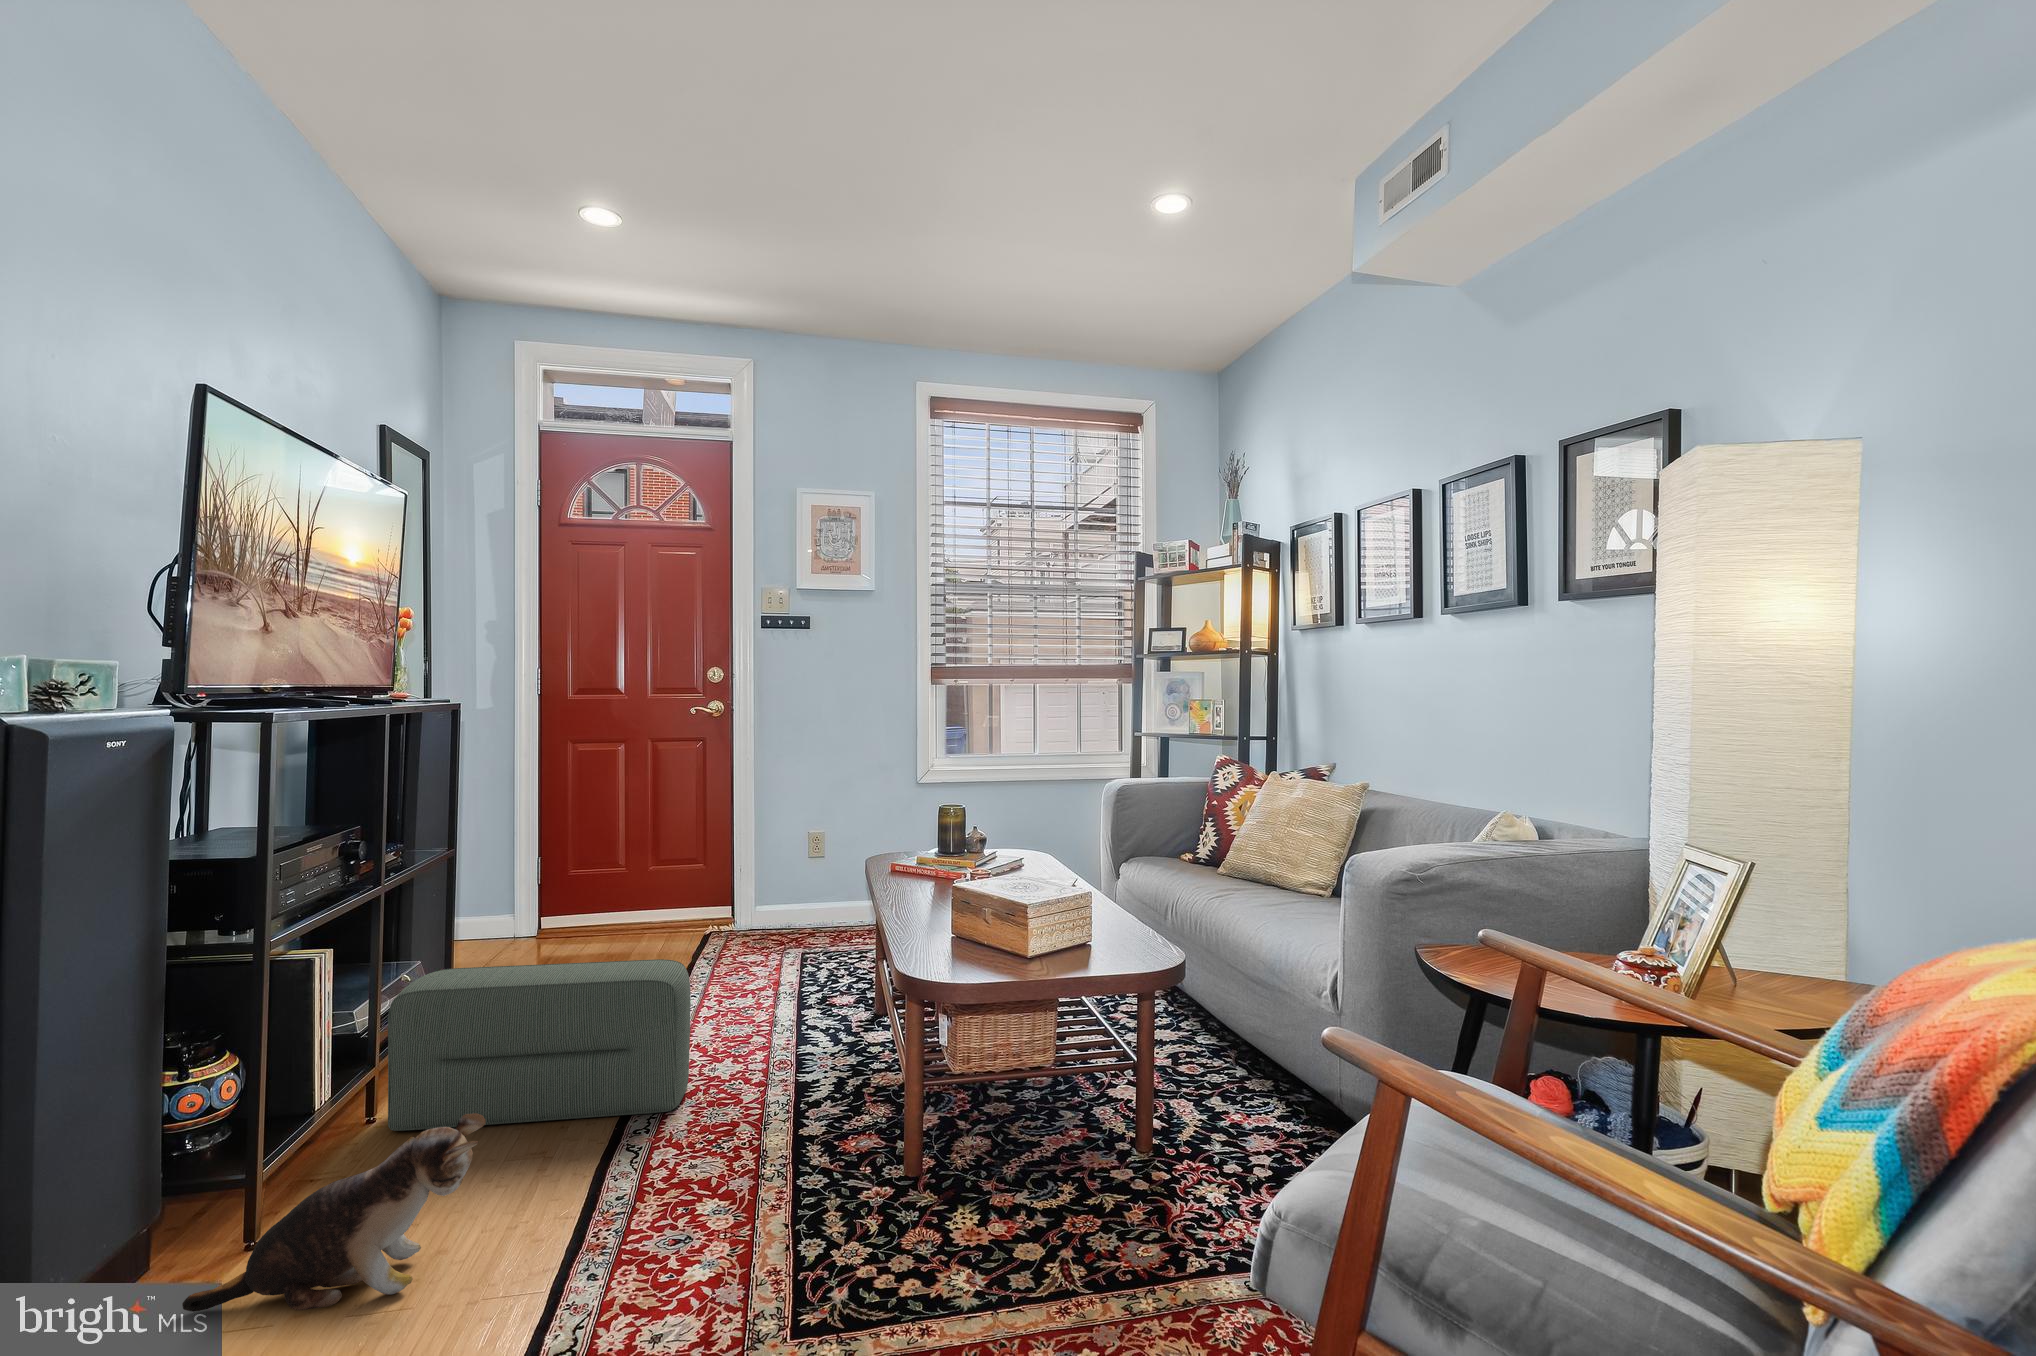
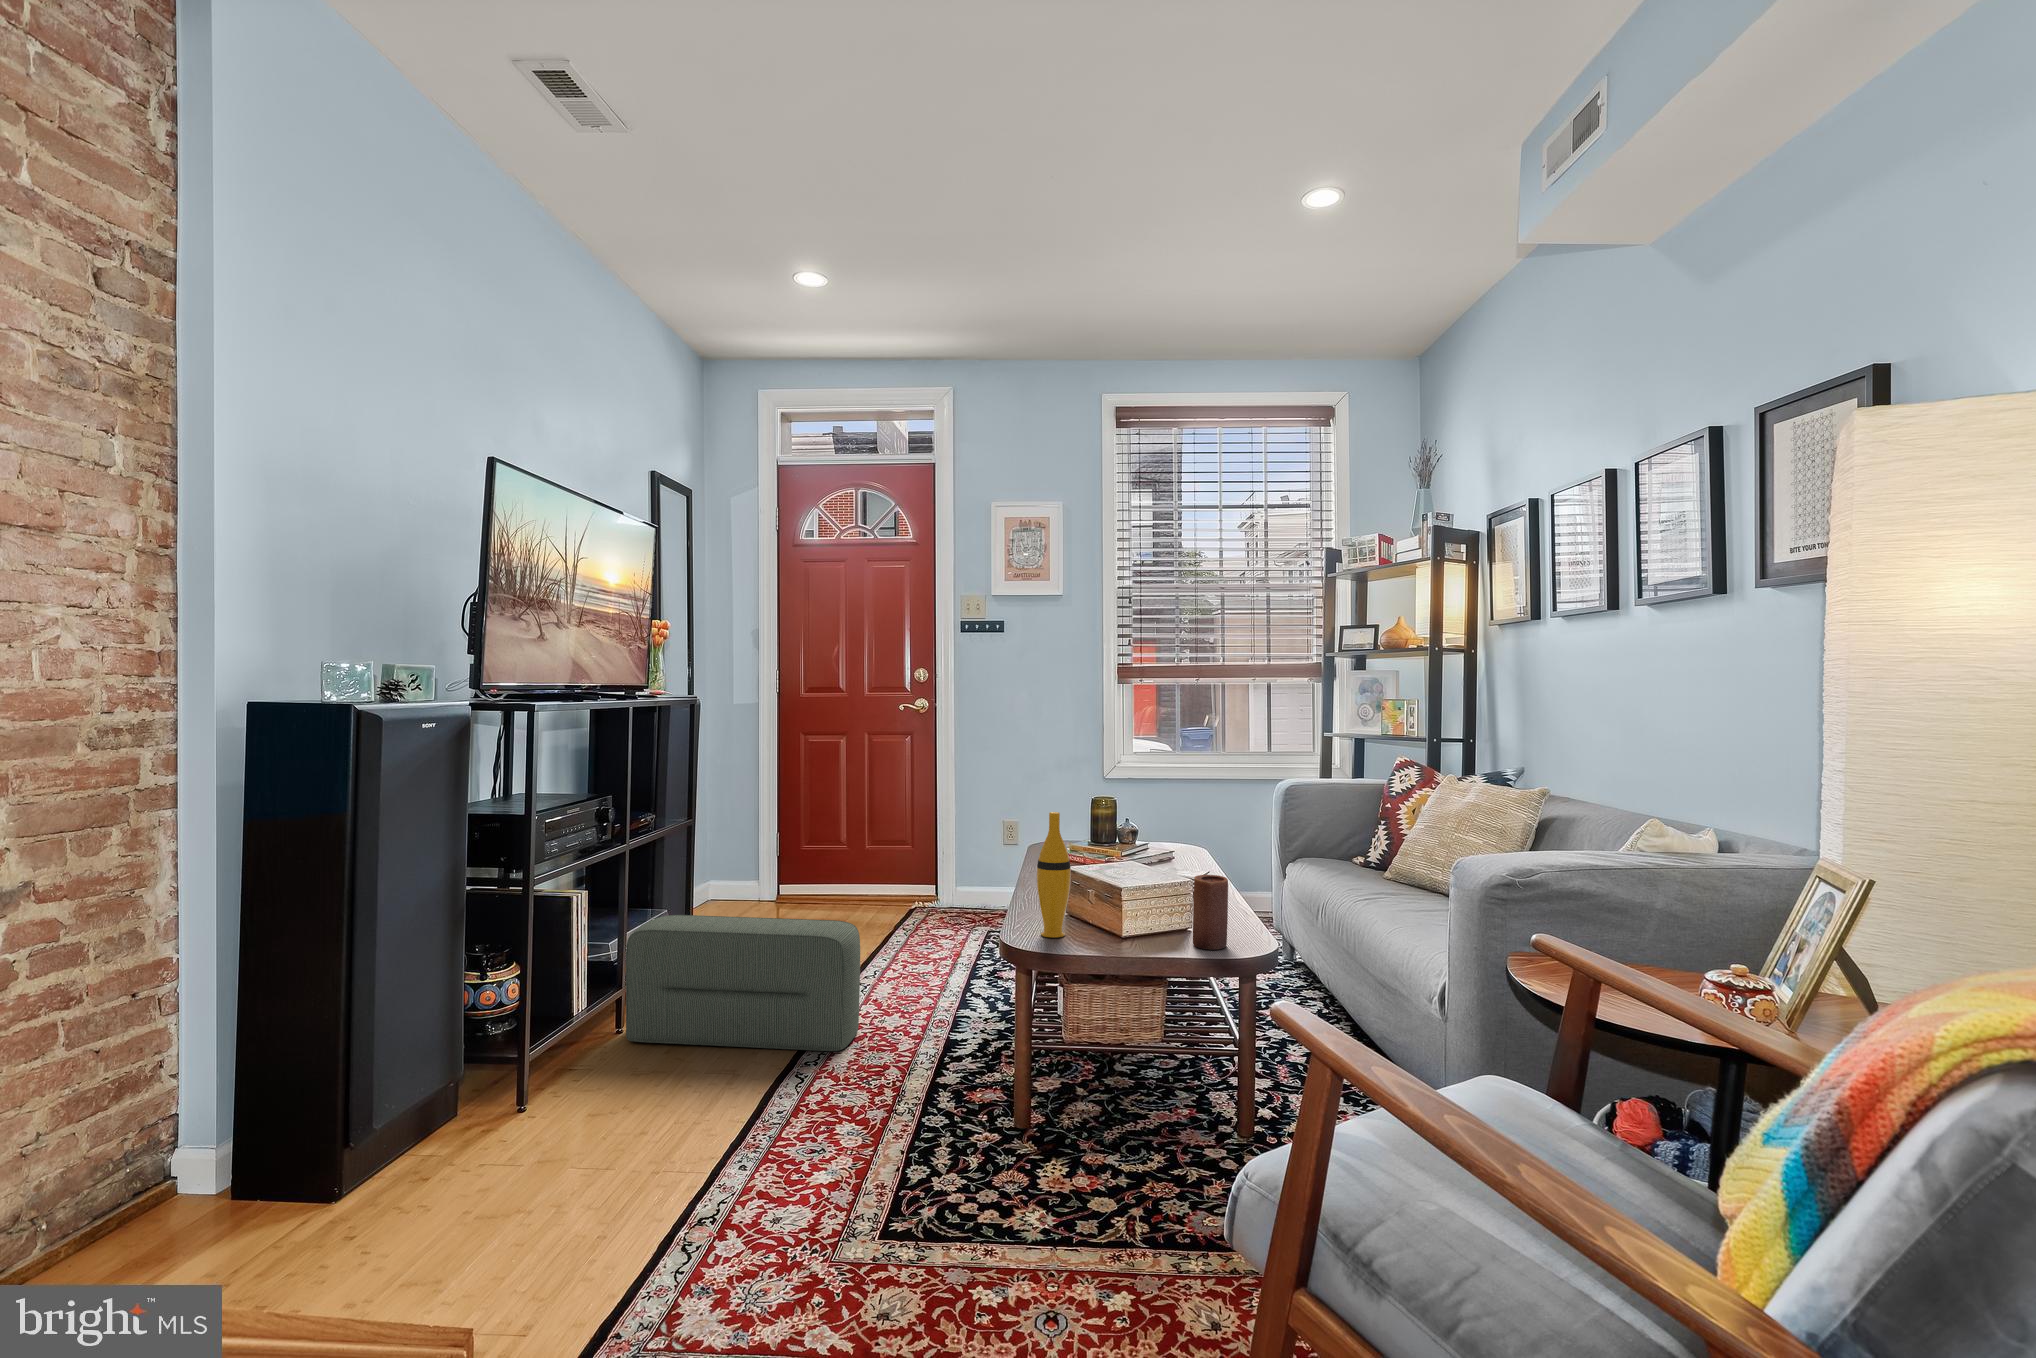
vase: none [927,823,964,961] -> present [1037,812,1071,938]
candle: none [1095,882,1131,960] -> present [1193,875,1228,950]
plush toy: present [182,1113,486,1312] -> none [468,1026,673,1159]

